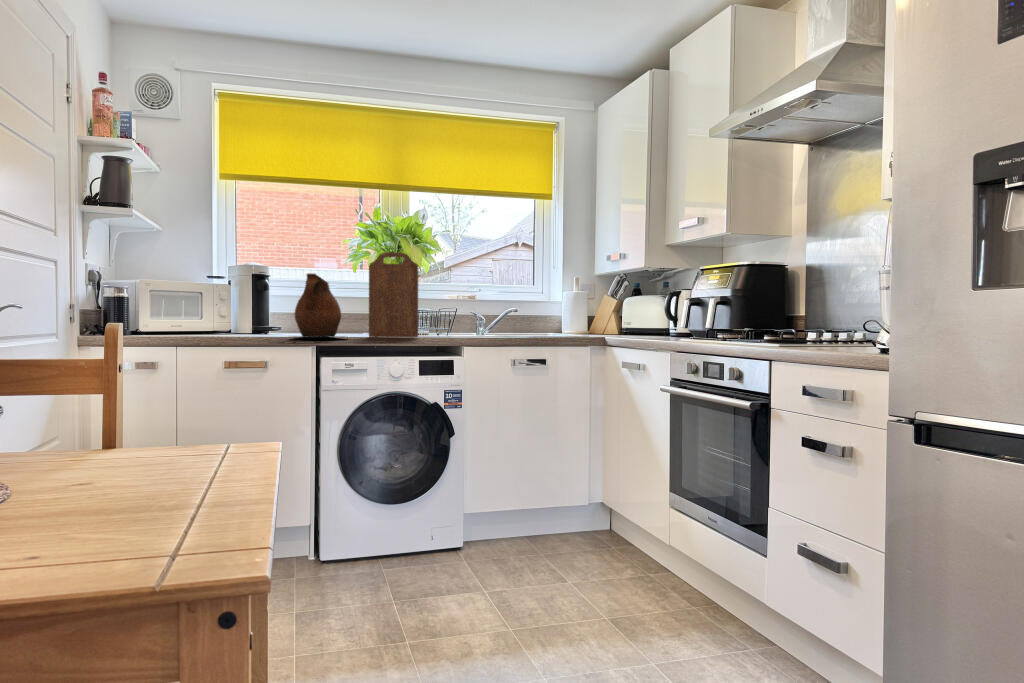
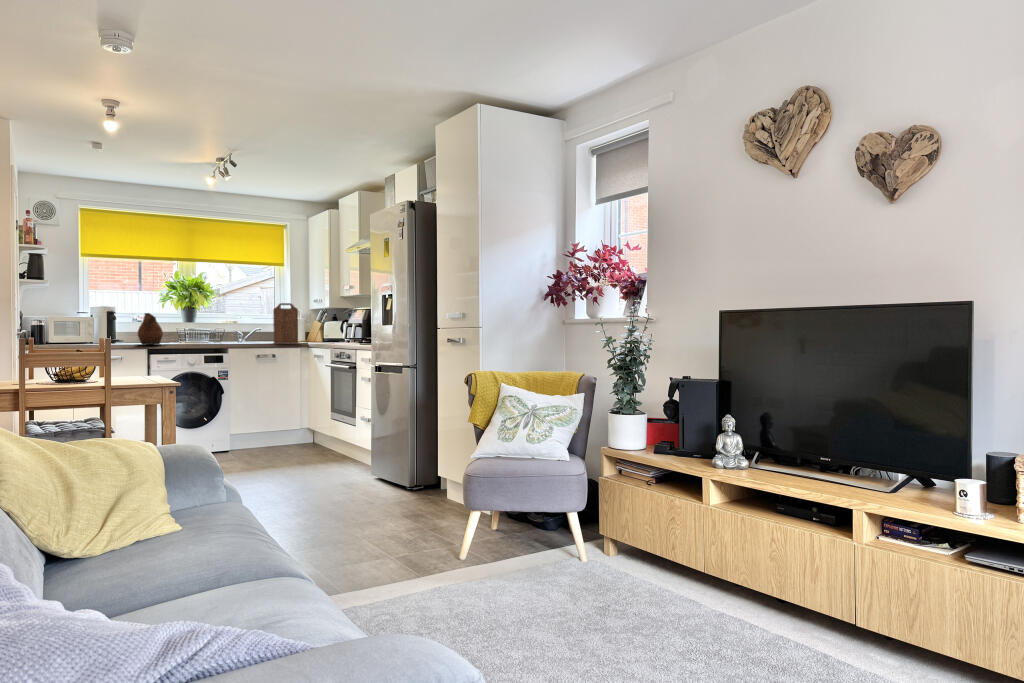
cutting board: present [369,252,418,337] -> present [273,303,298,344]

